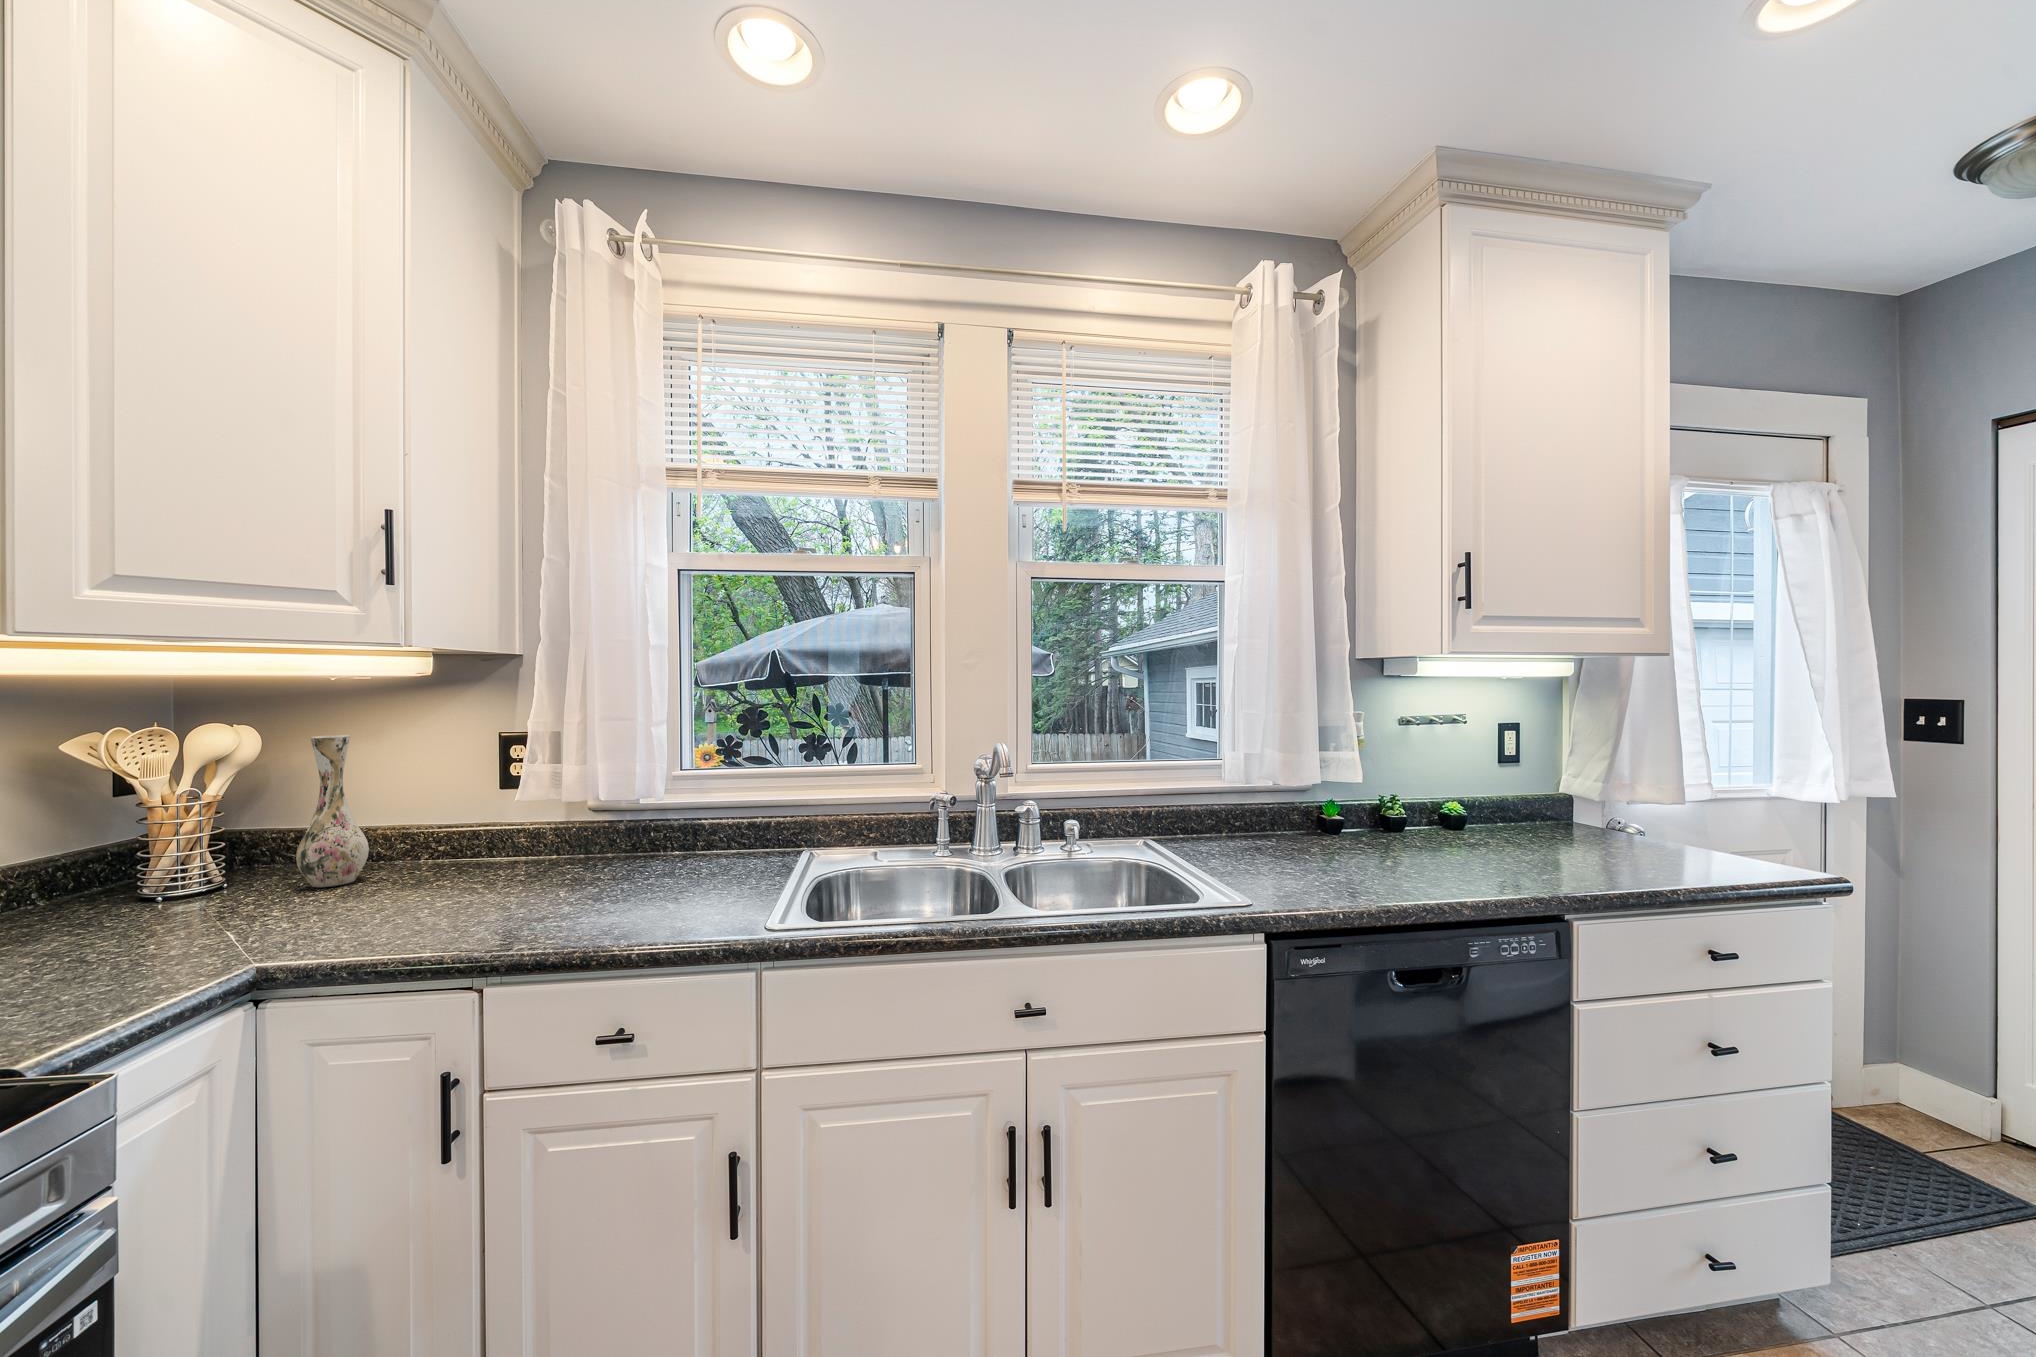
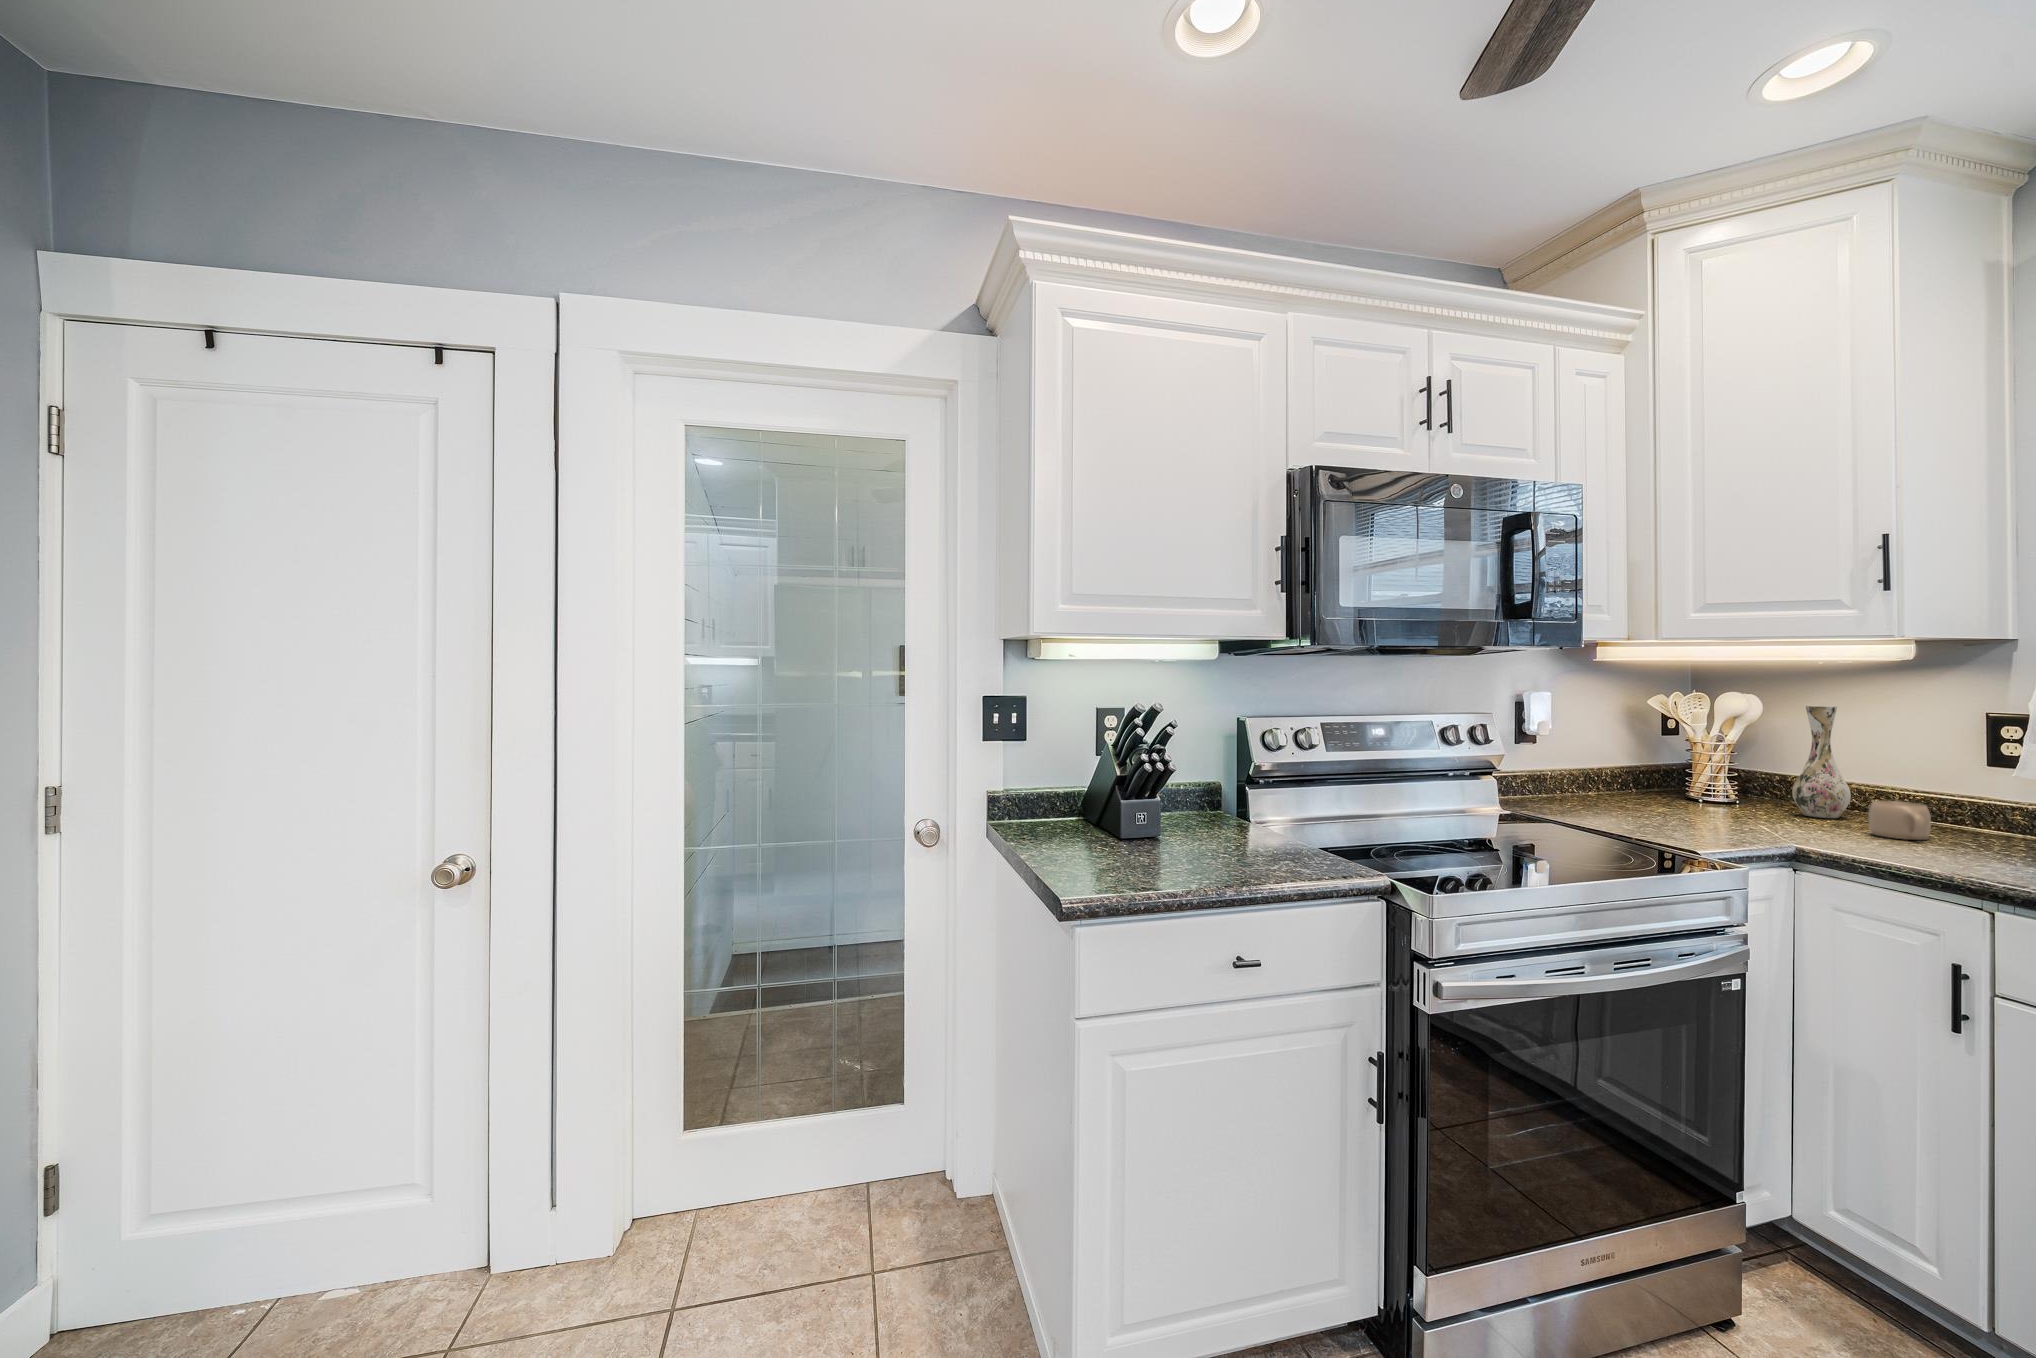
mug: none [378,850,445,903] -> present [1868,801,1931,840]

